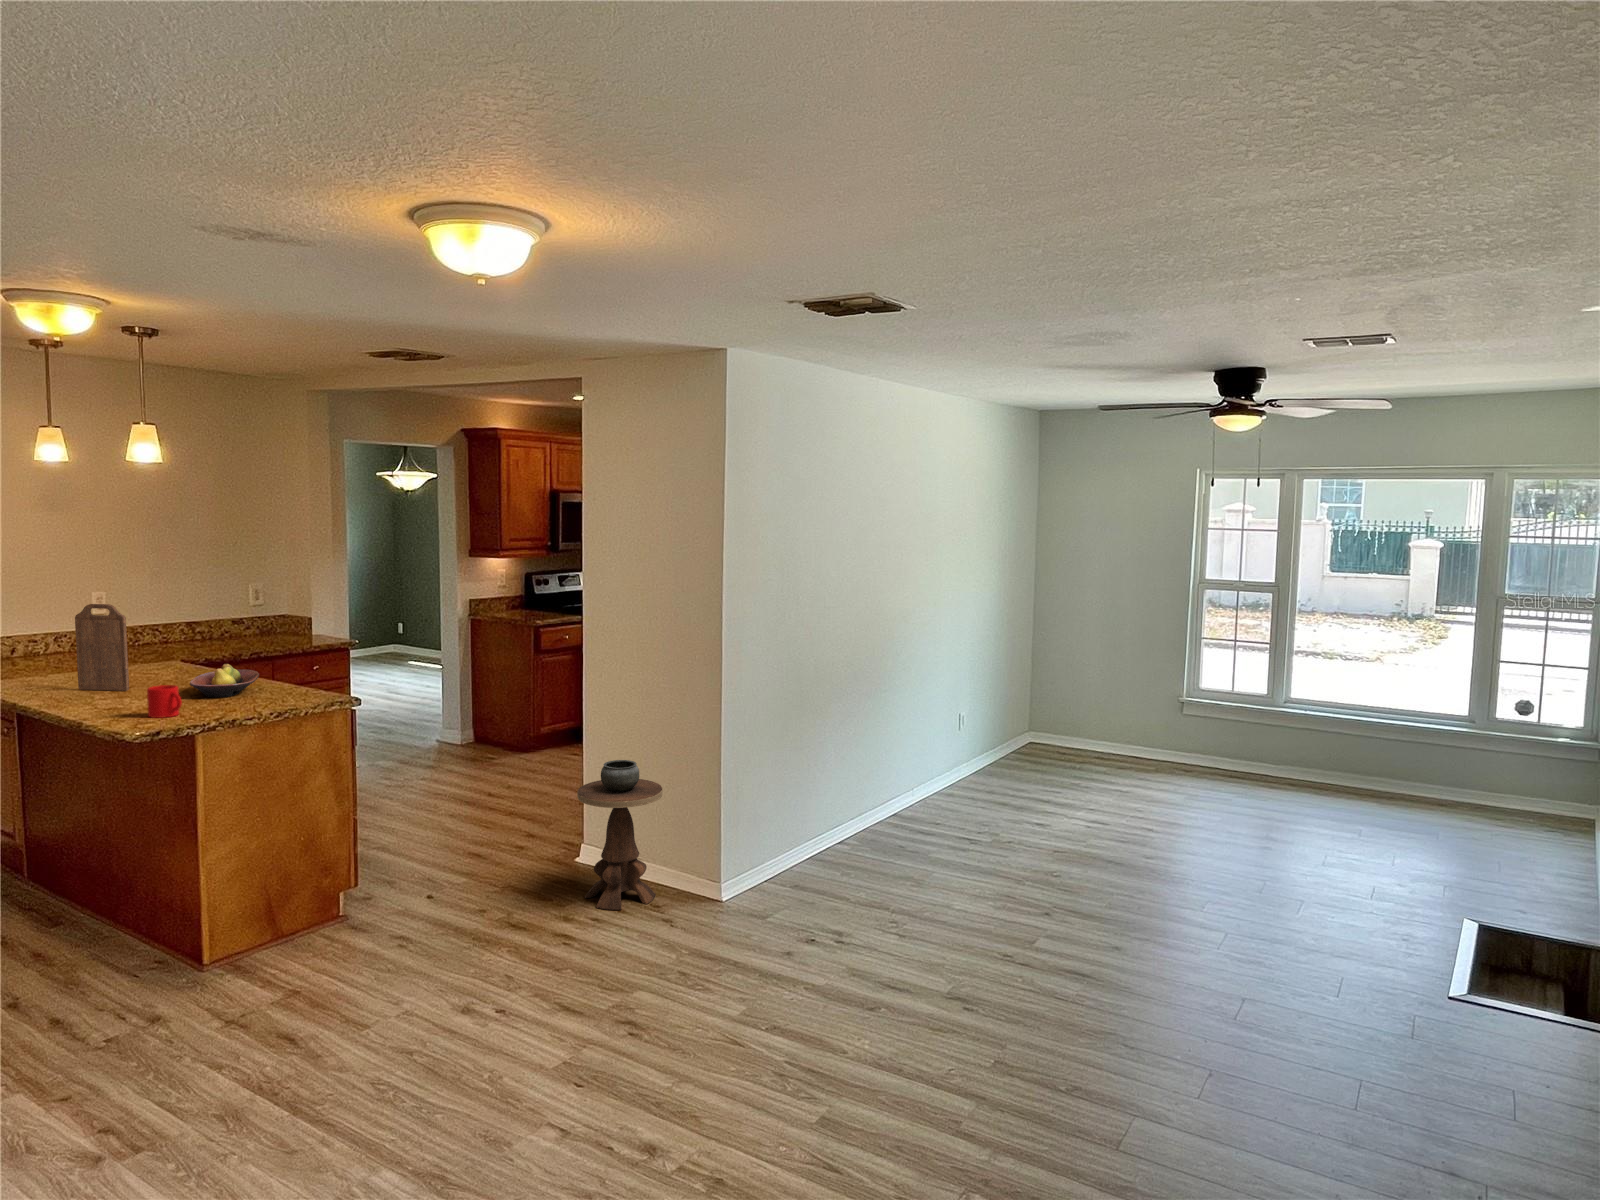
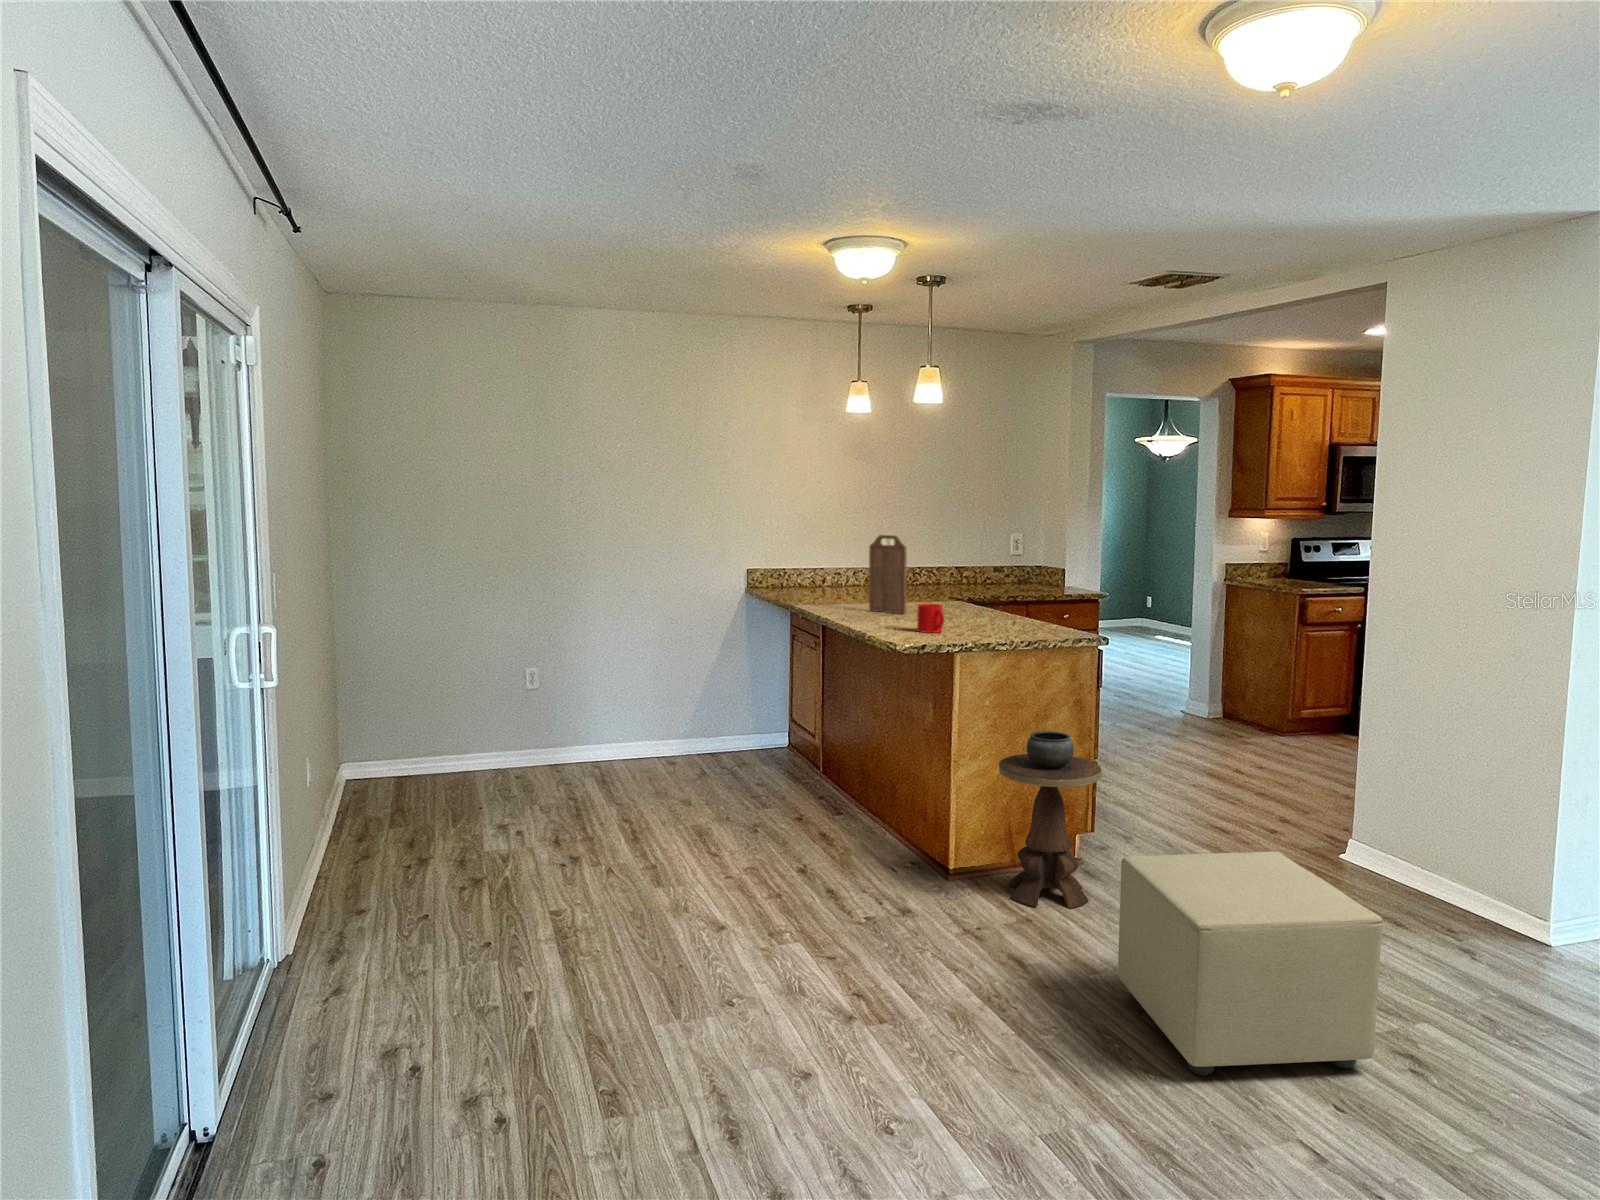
fruit bowl: present [190,664,259,698] -> none [953,595,1012,625]
side table: present [577,760,663,910] -> present [999,731,1102,909]
ottoman: none [388,877,602,1093] -> present [1118,852,1383,1075]

